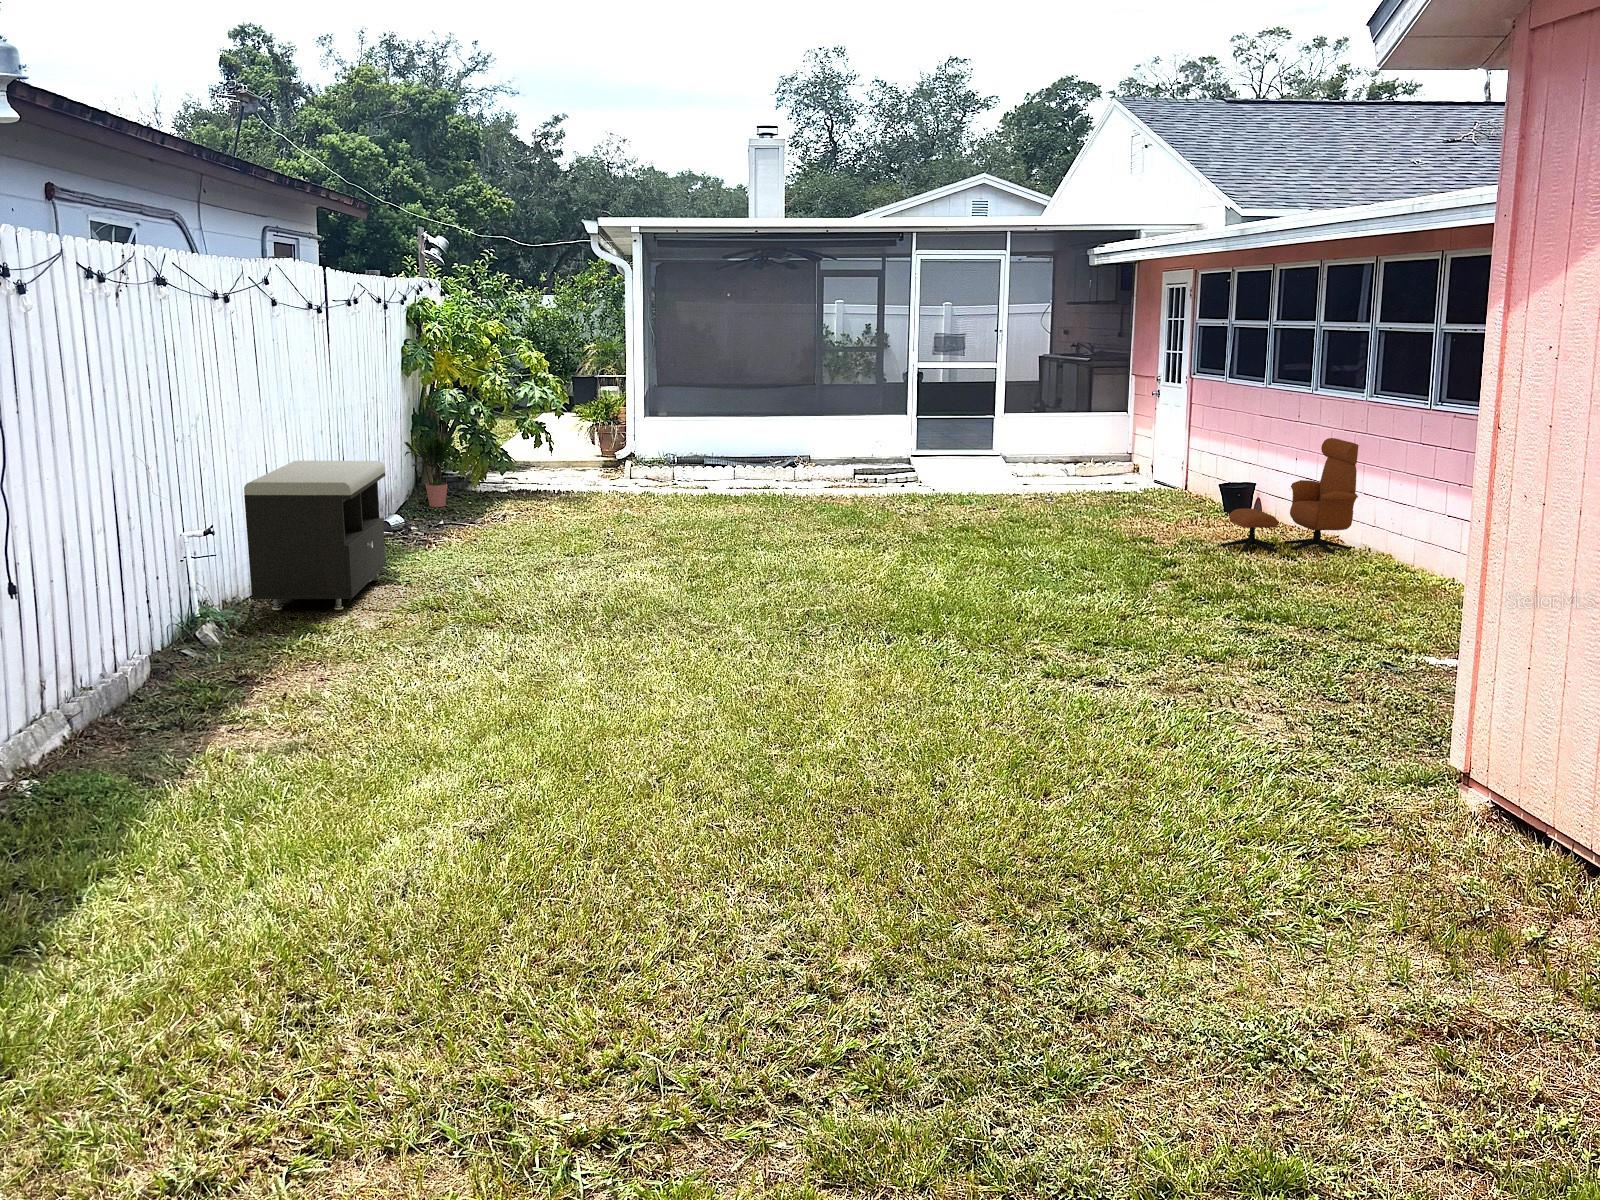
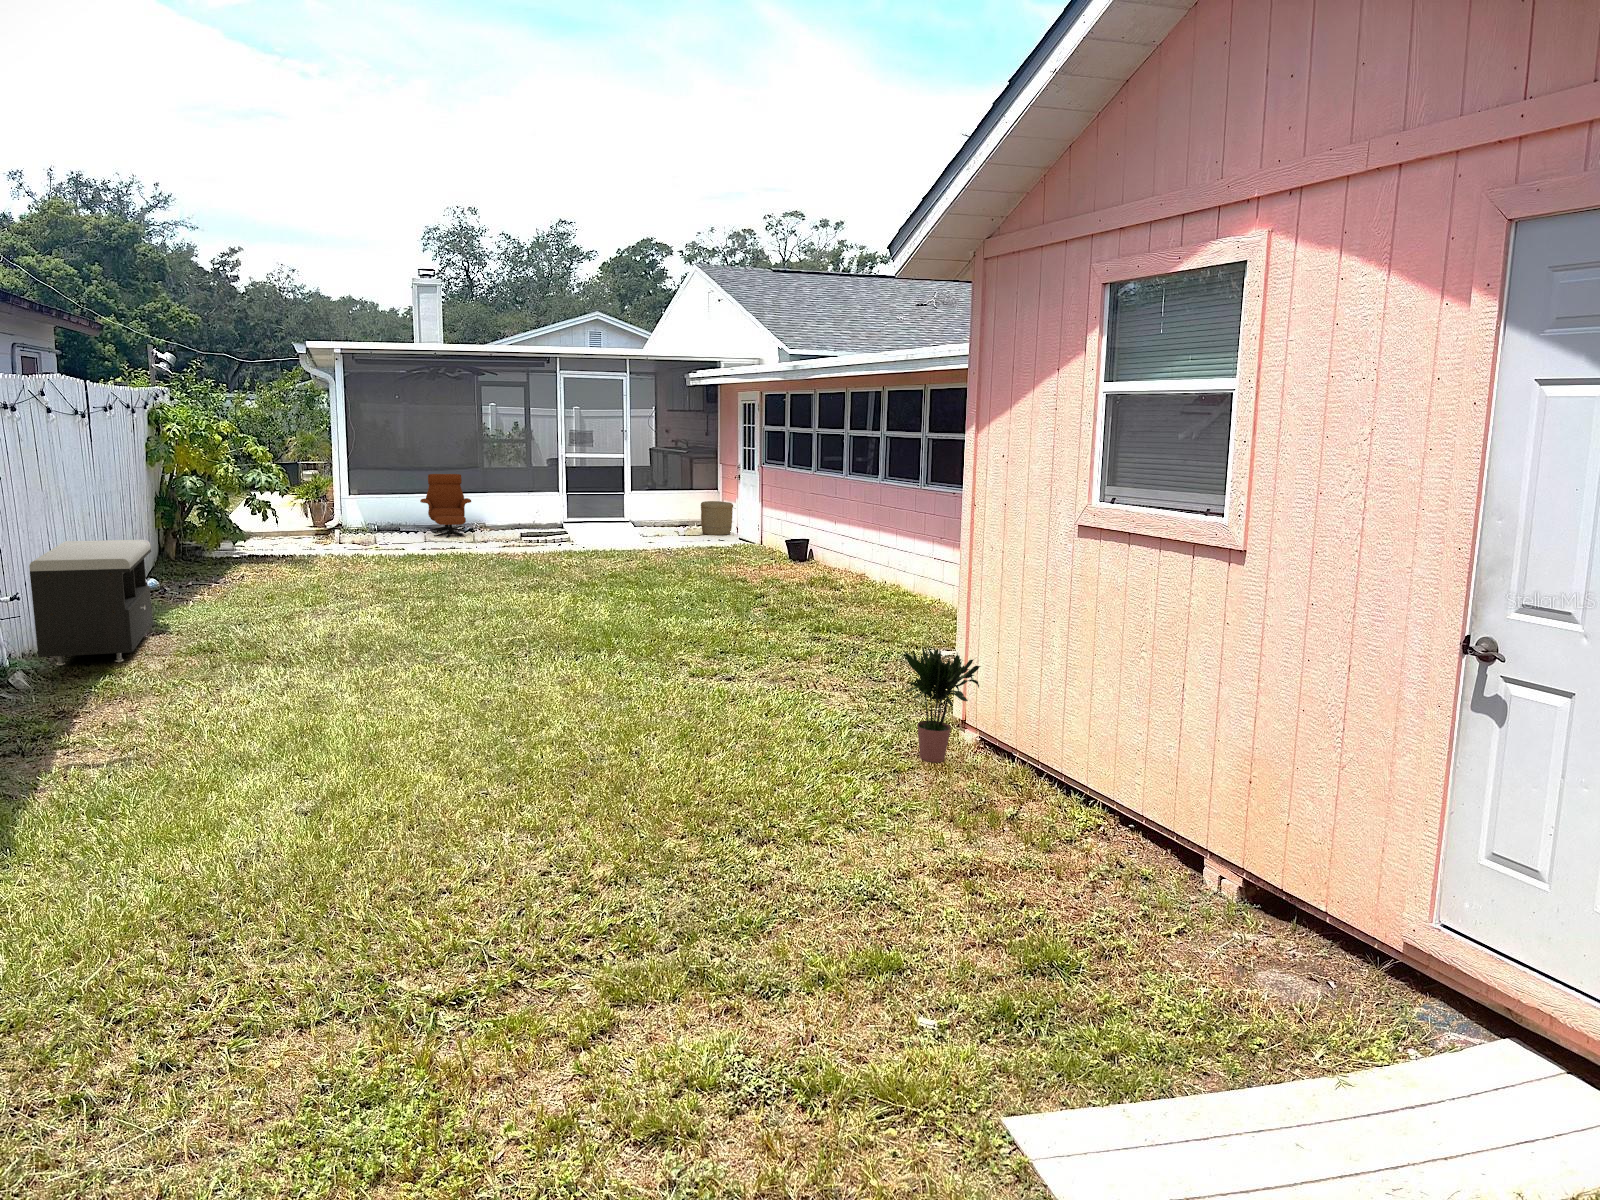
woven basket: none [1097,427,1144,475] -> present [701,501,733,535]
potted plant: present [404,431,455,507] -> present [904,646,980,762]
lounge chair: present [1220,438,1359,554] -> present [420,474,471,538]

